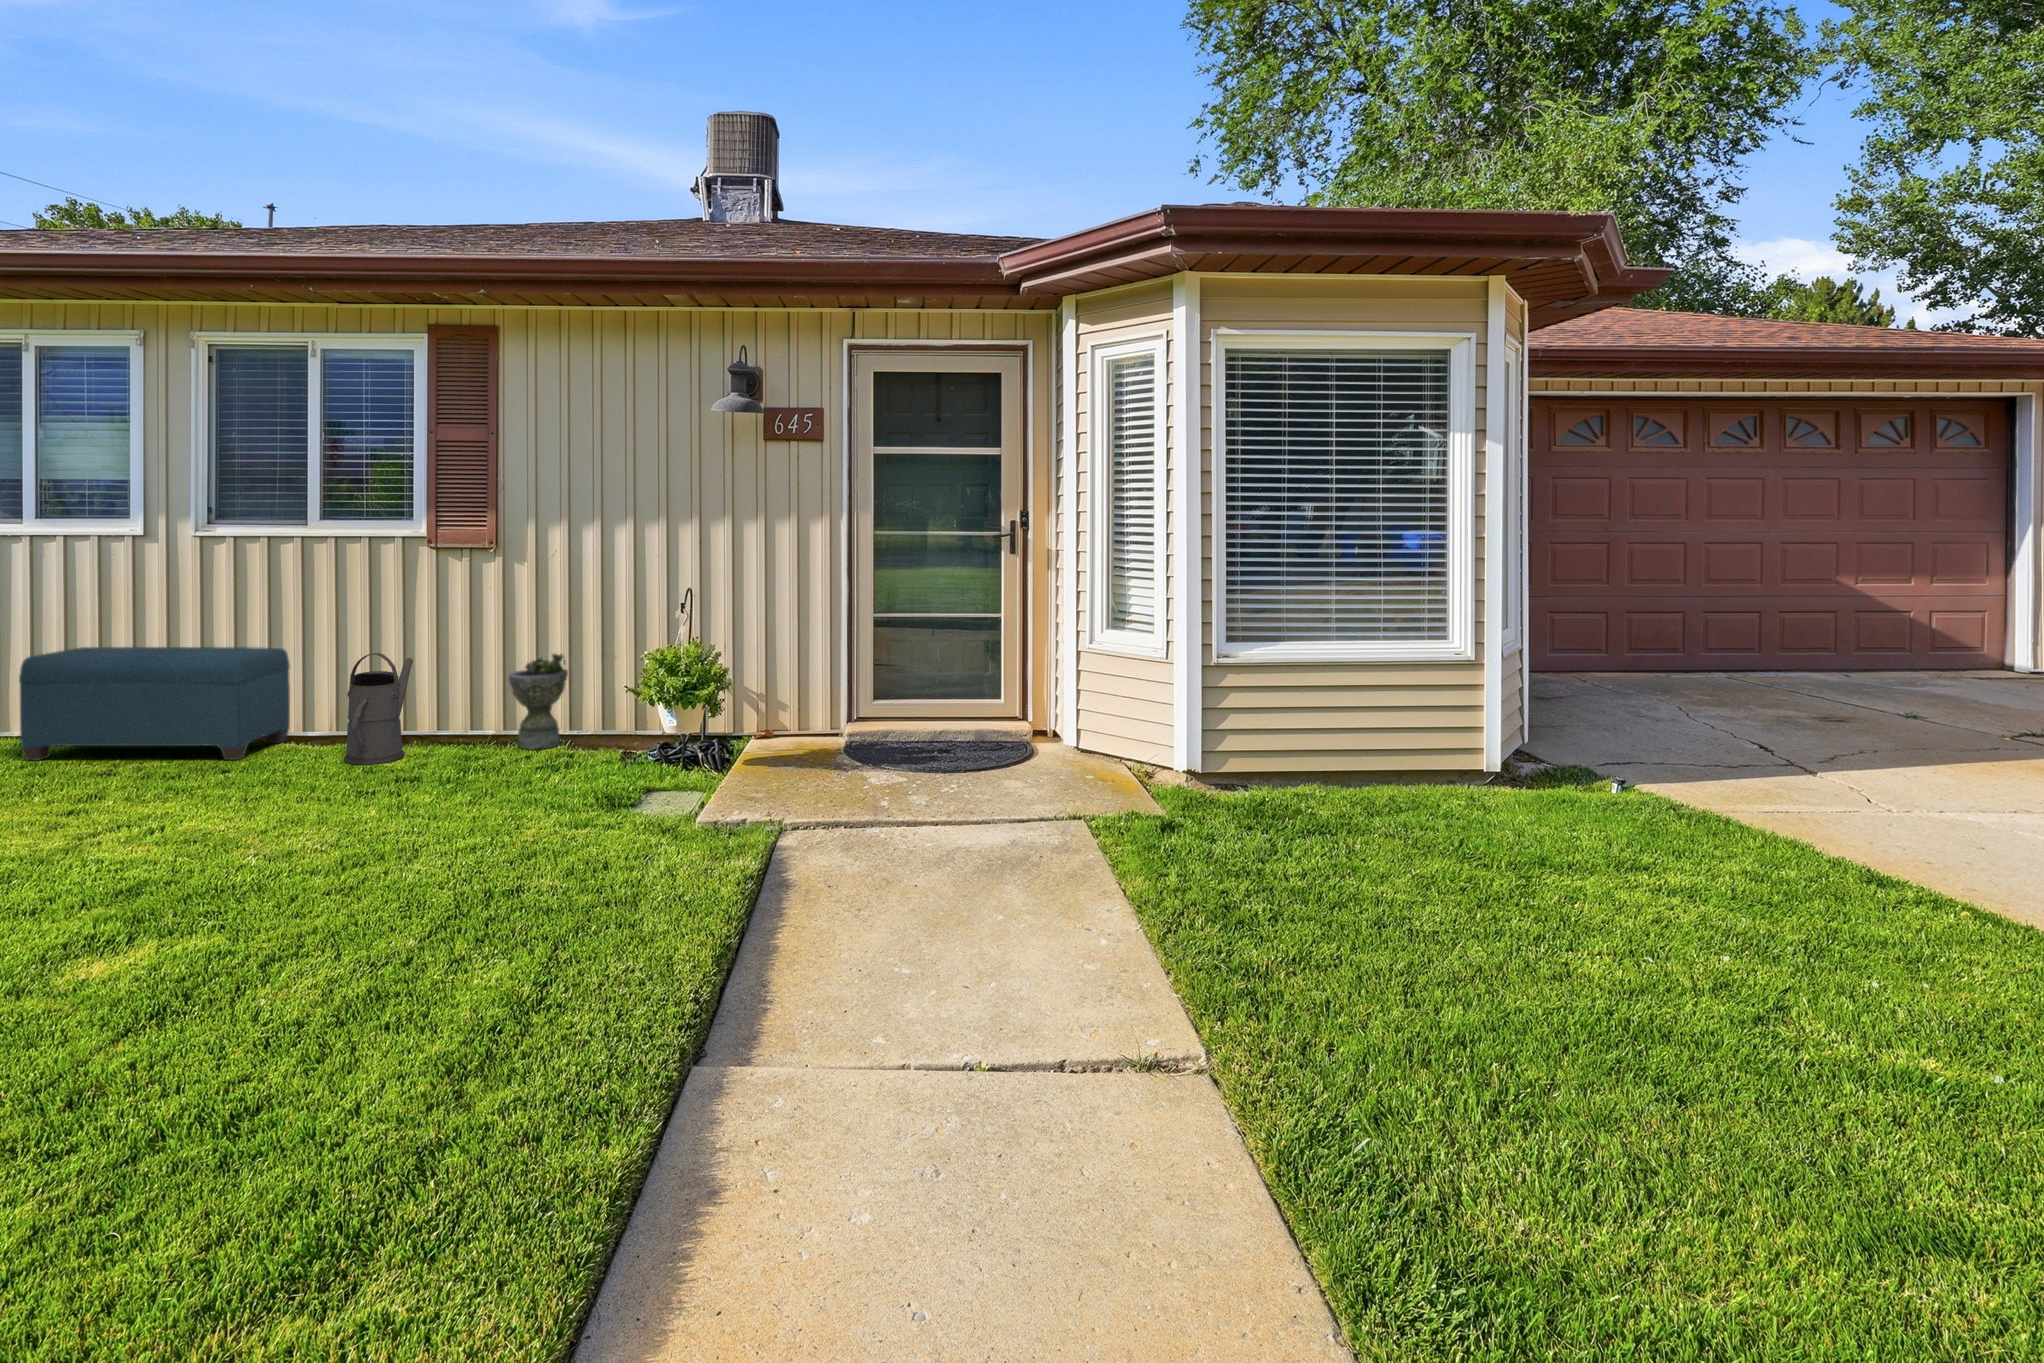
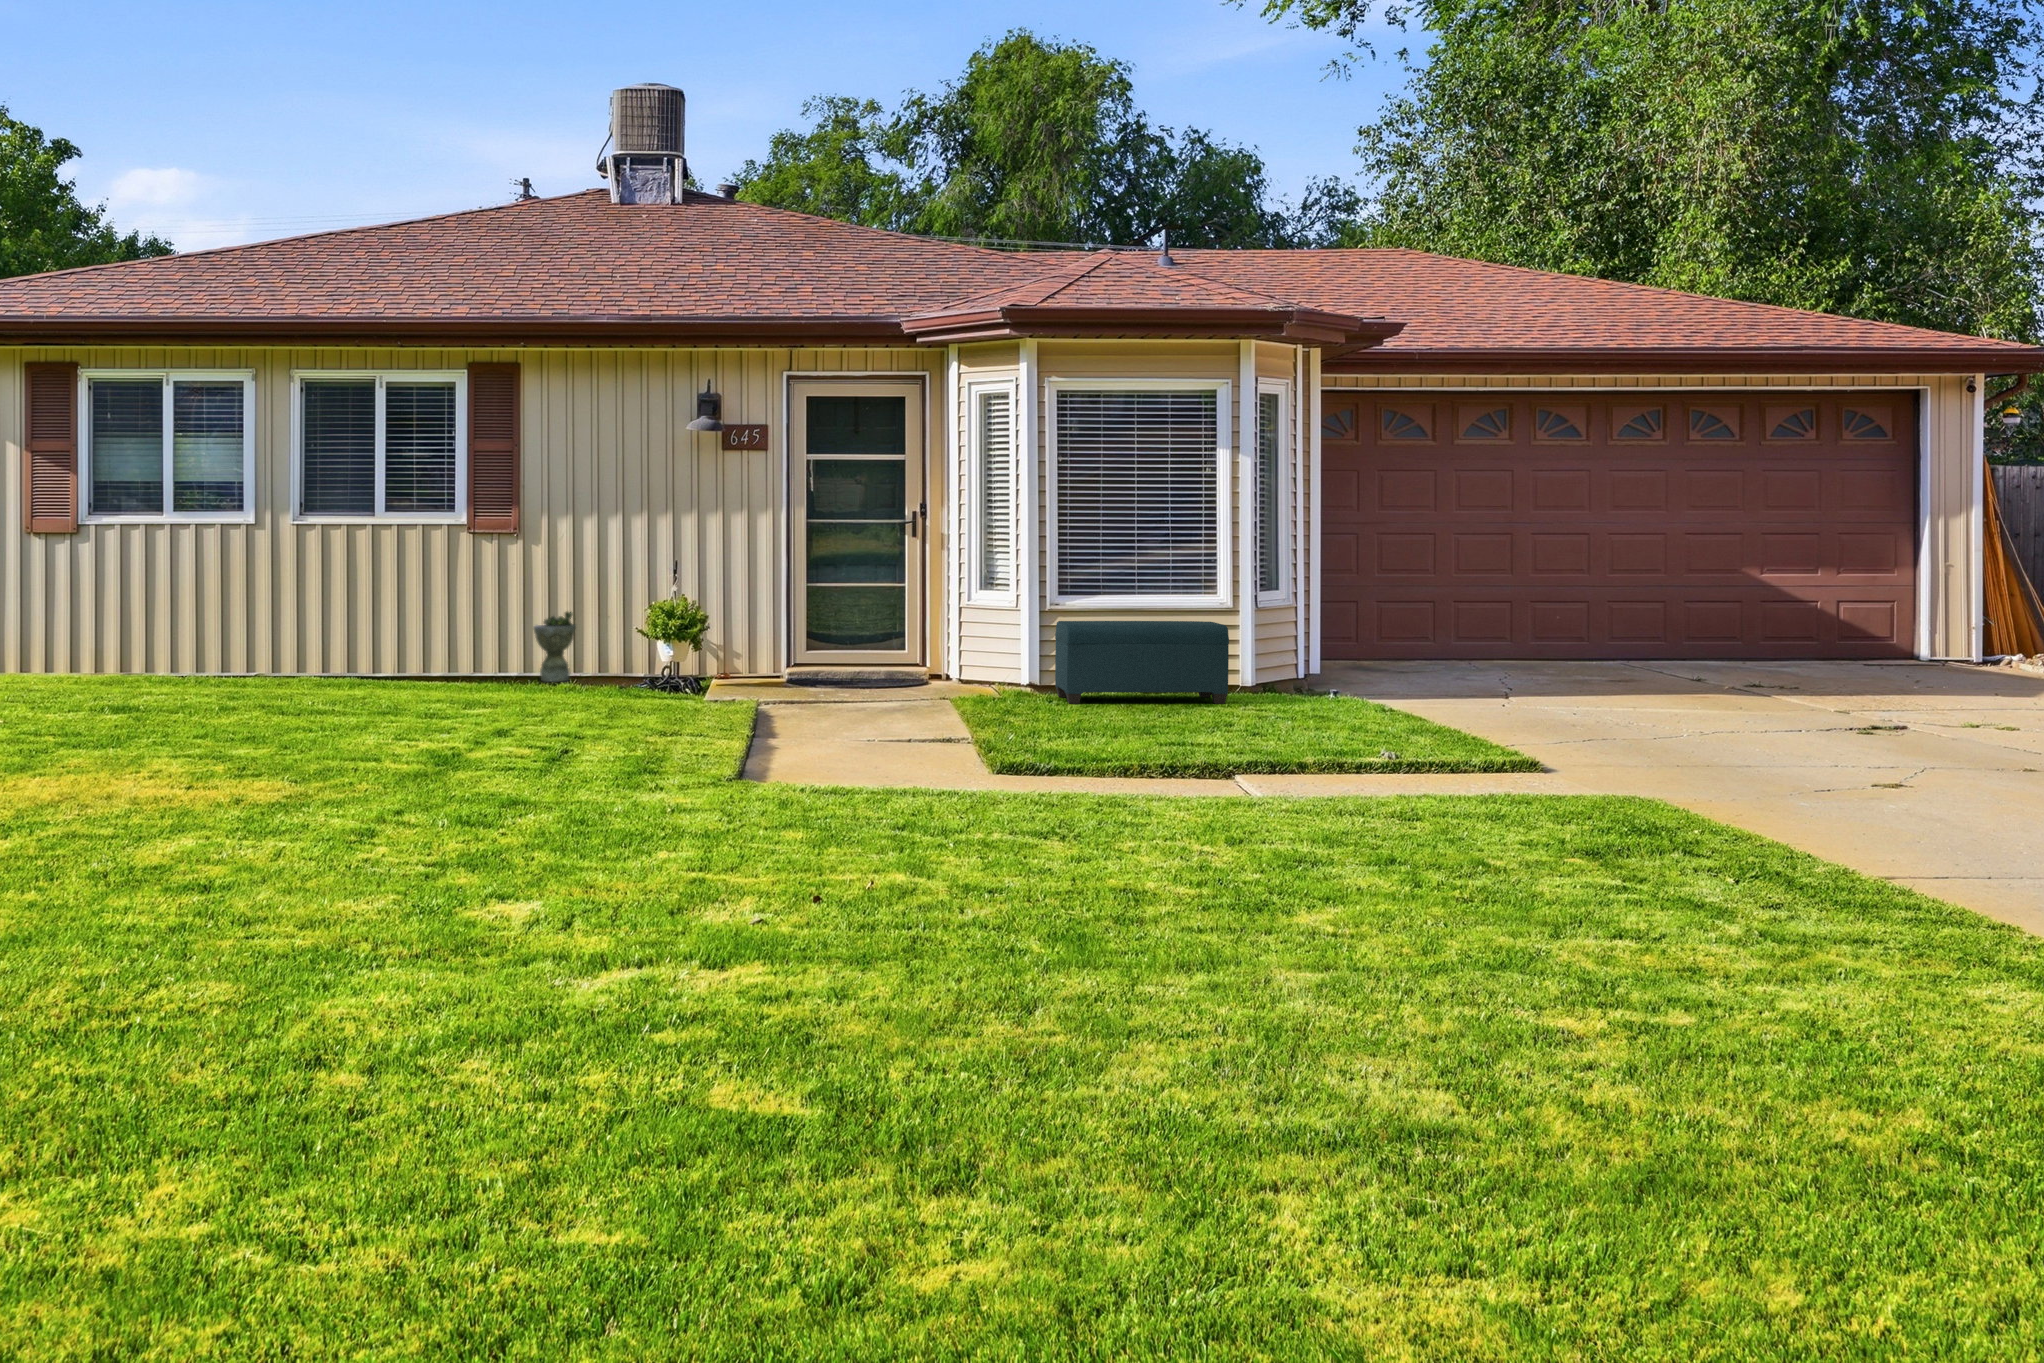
bench: present [19,647,290,760] -> present [1055,621,1229,704]
watering can: present [344,653,413,765] -> none [425,608,465,686]

